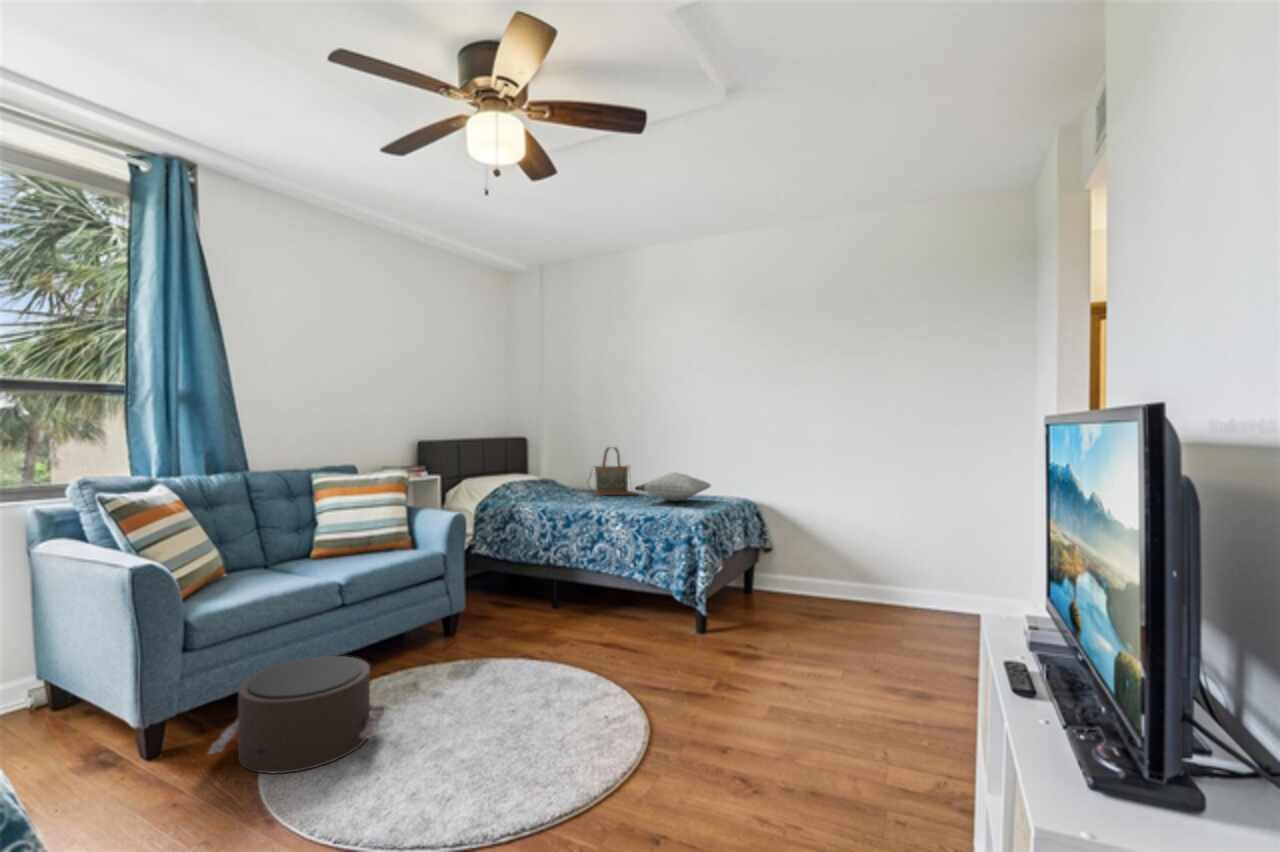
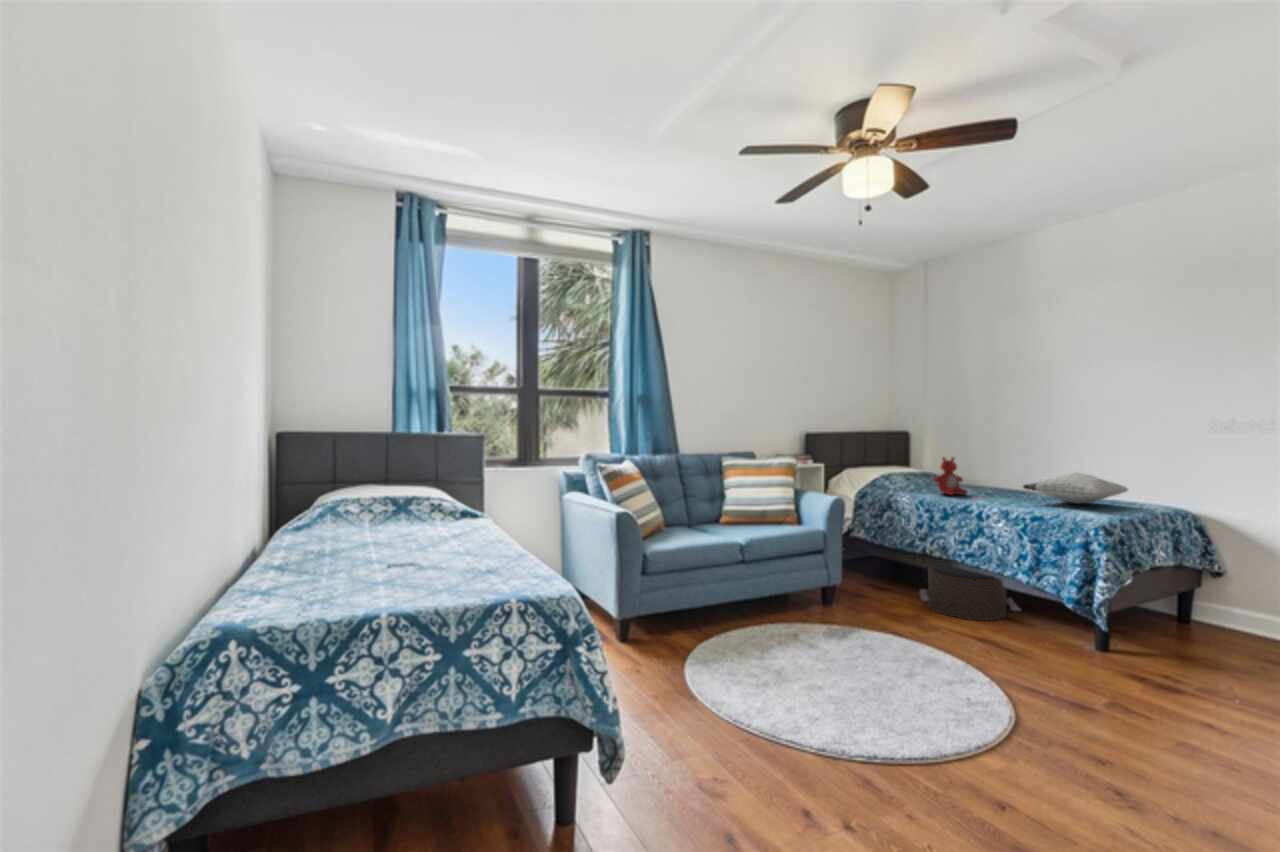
handbag: present [593,447,635,495] -> none [970,443,1031,494]
stuffed bear: none [556,462,587,501] -> present [934,457,968,495]
pouf: present [209,656,384,774] -> present [920,564,1020,621]

